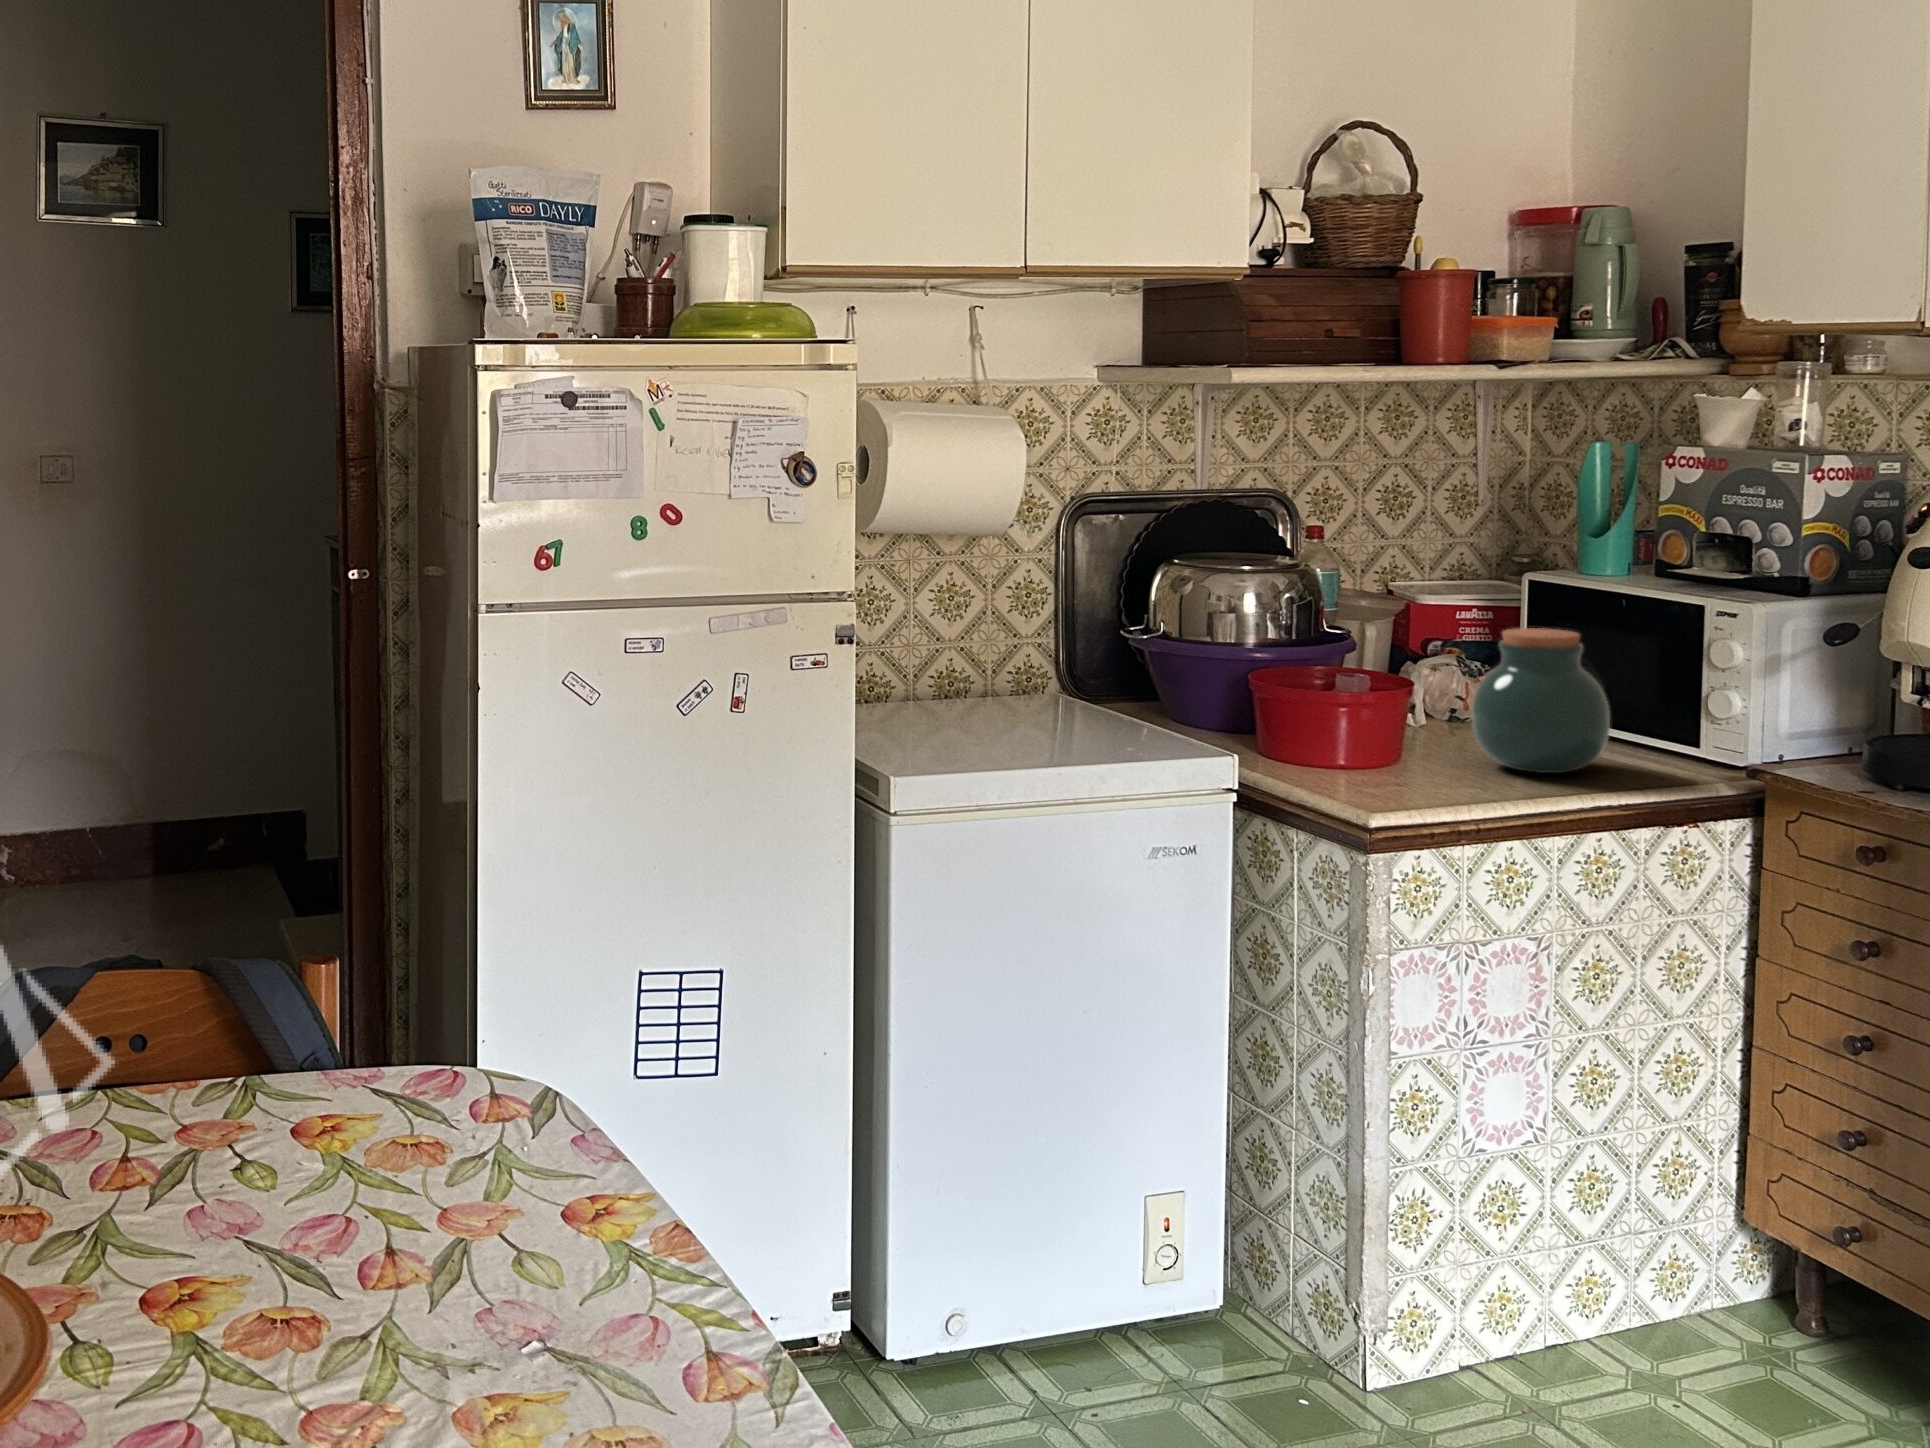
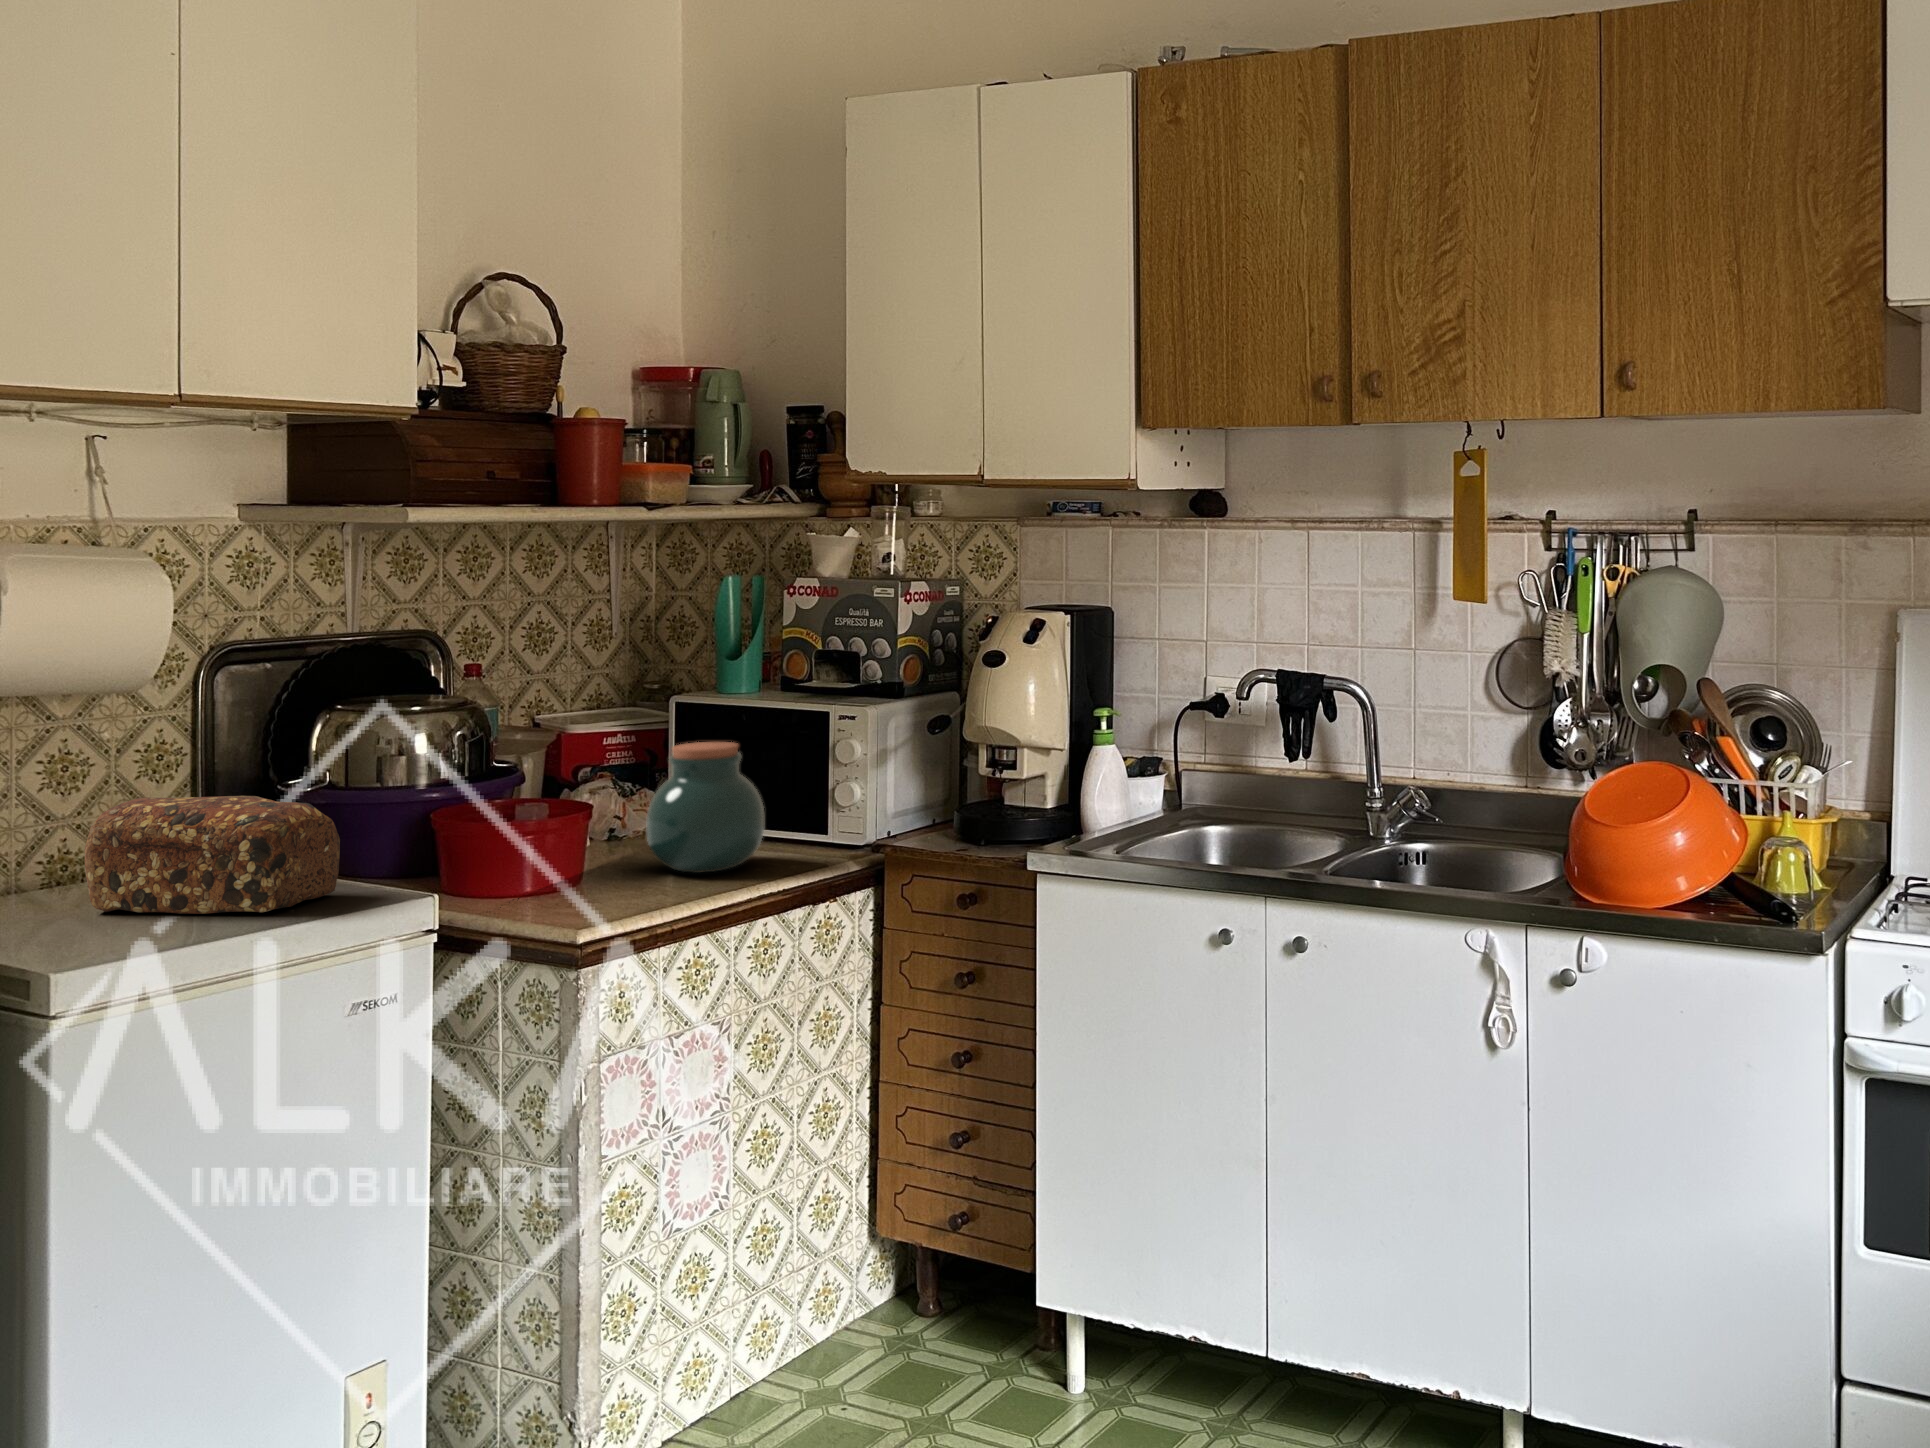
bread loaf: none [951,631,1155,749] -> present [85,796,340,914]

